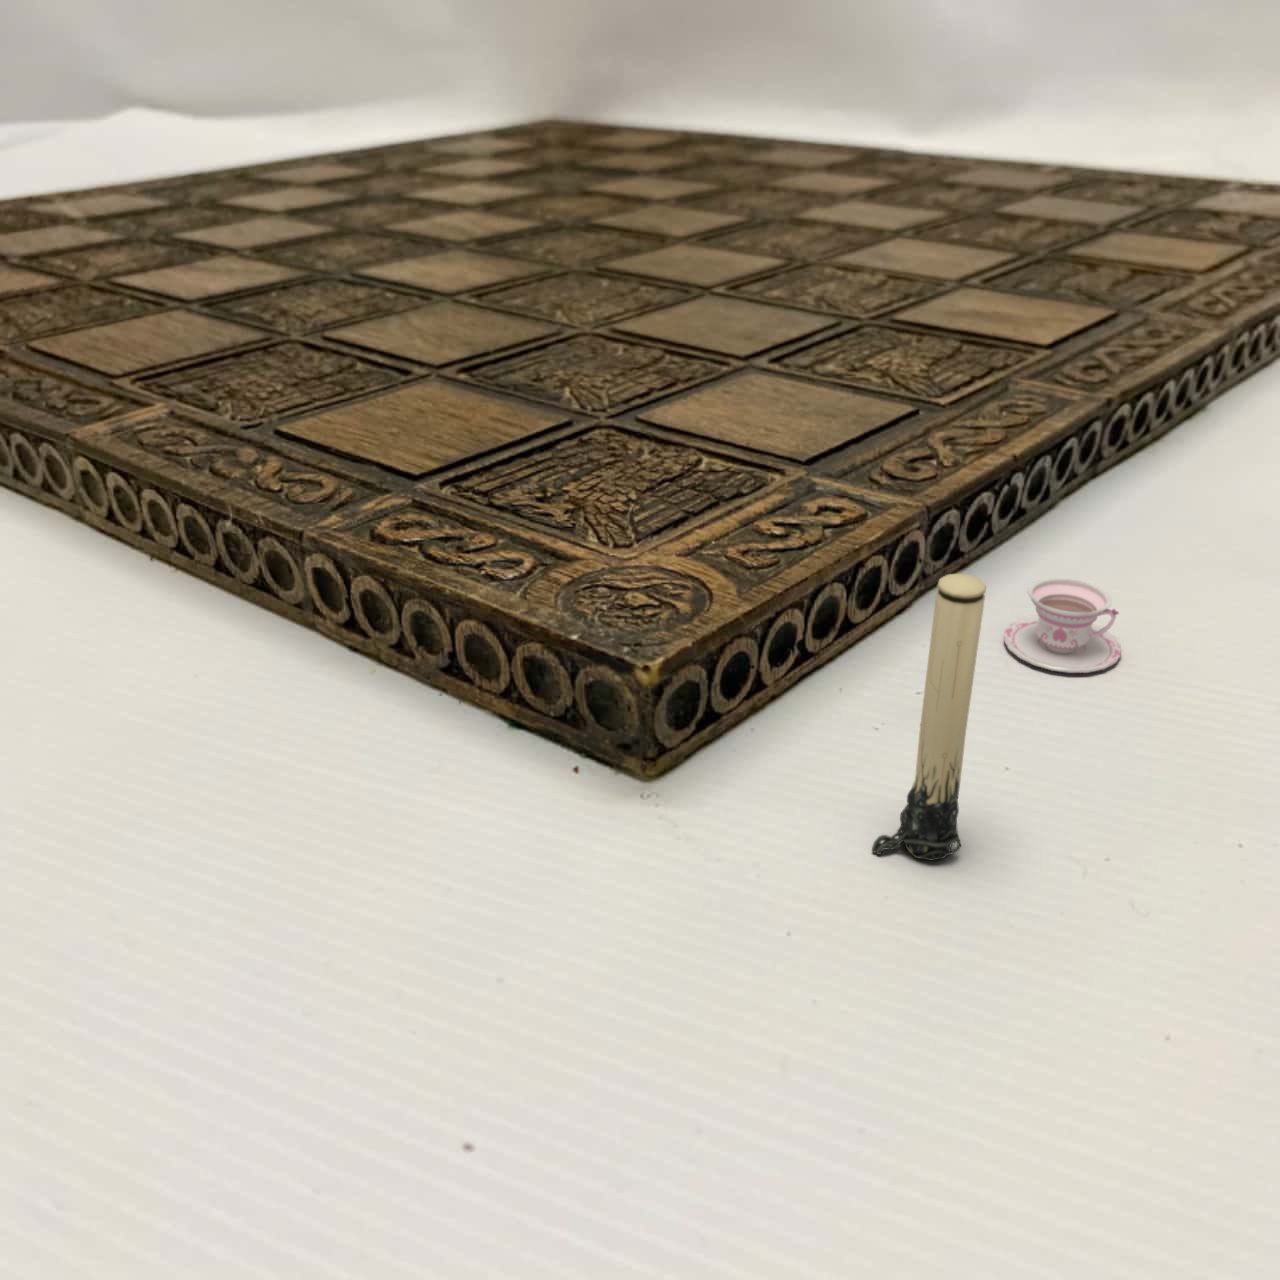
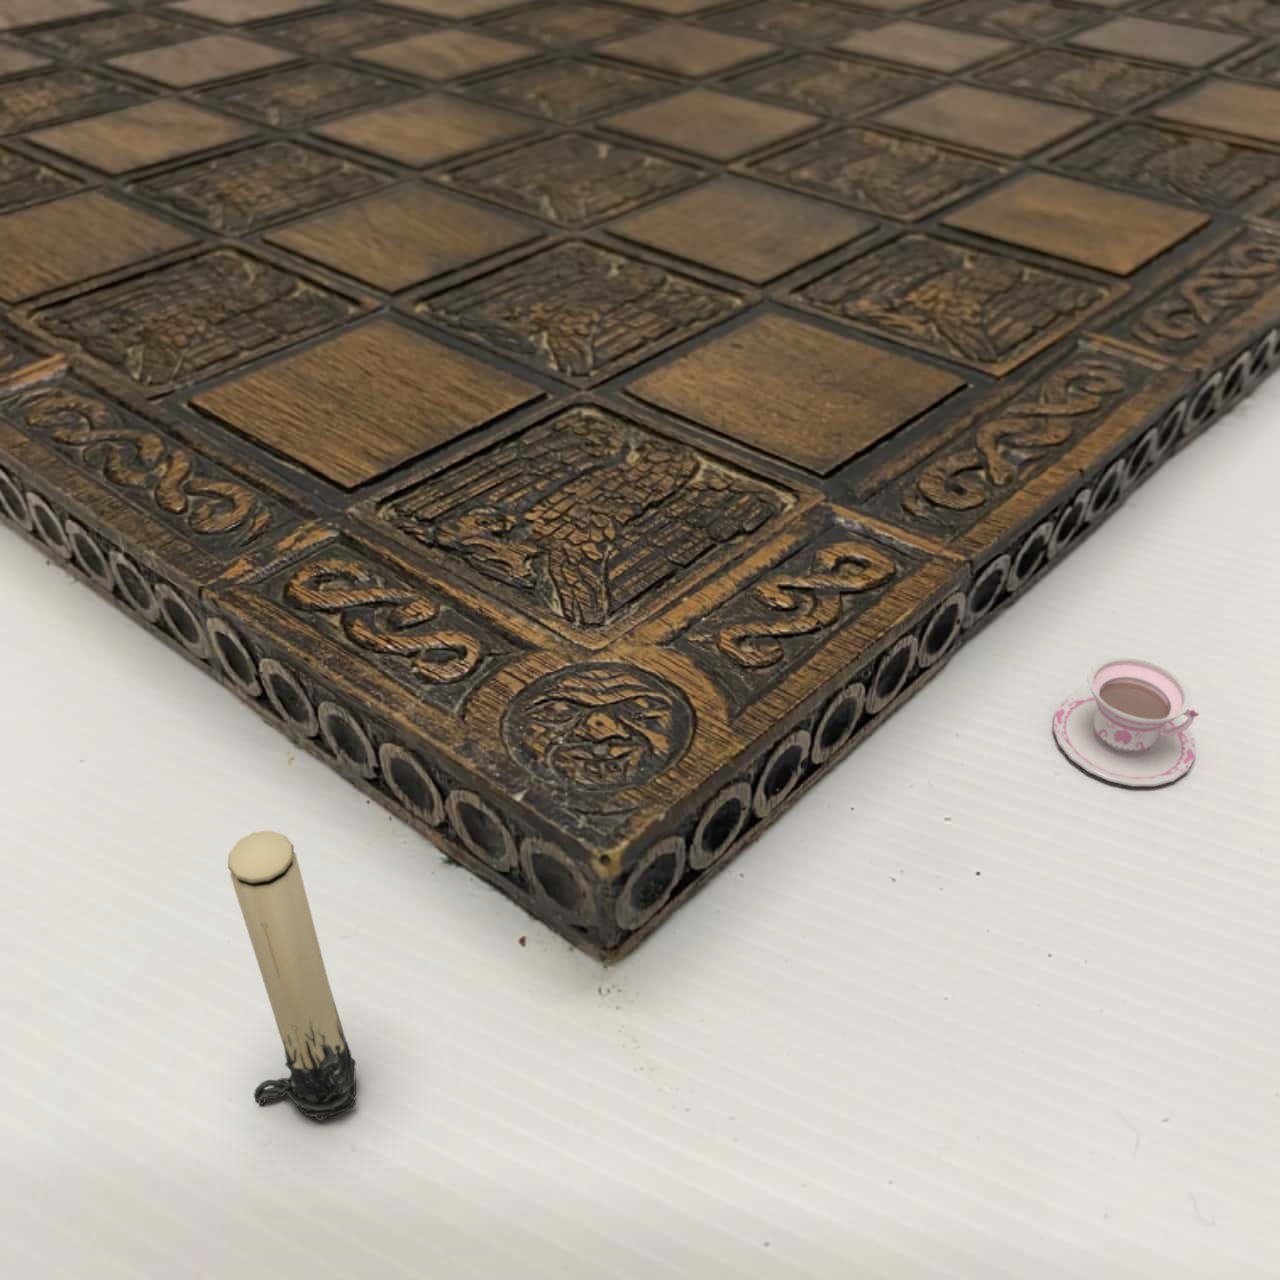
candle: present [872,574,986,860] -> present [228,831,356,1120]

